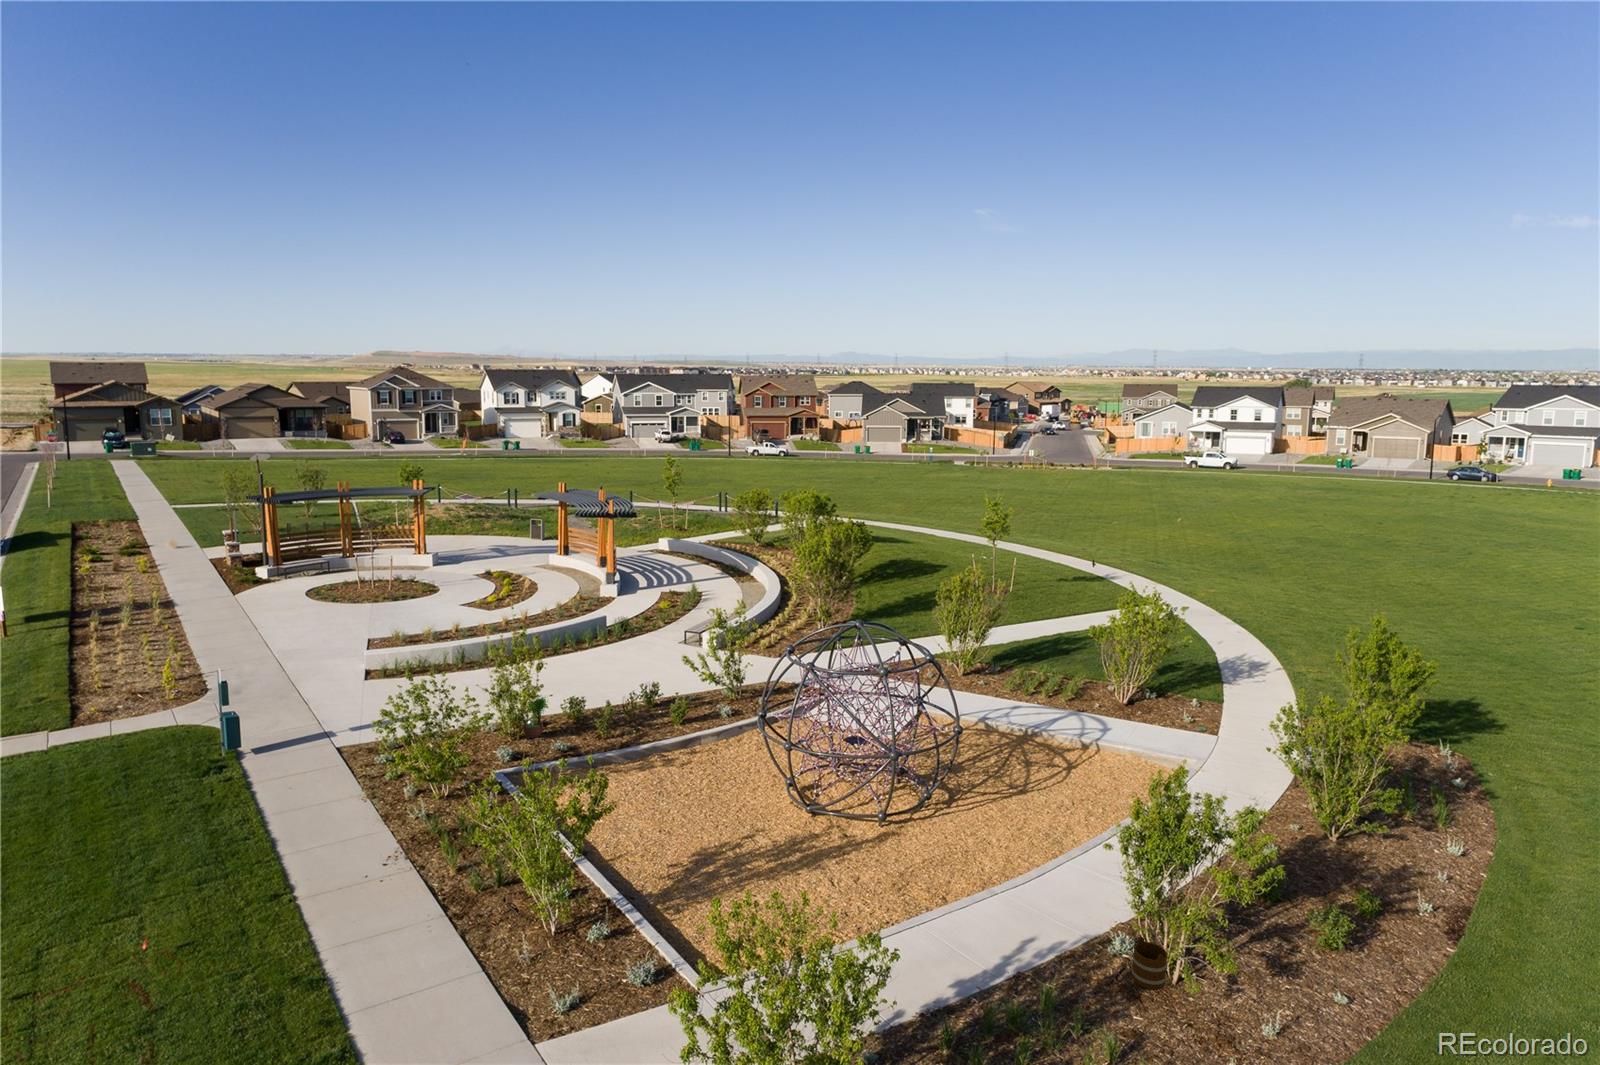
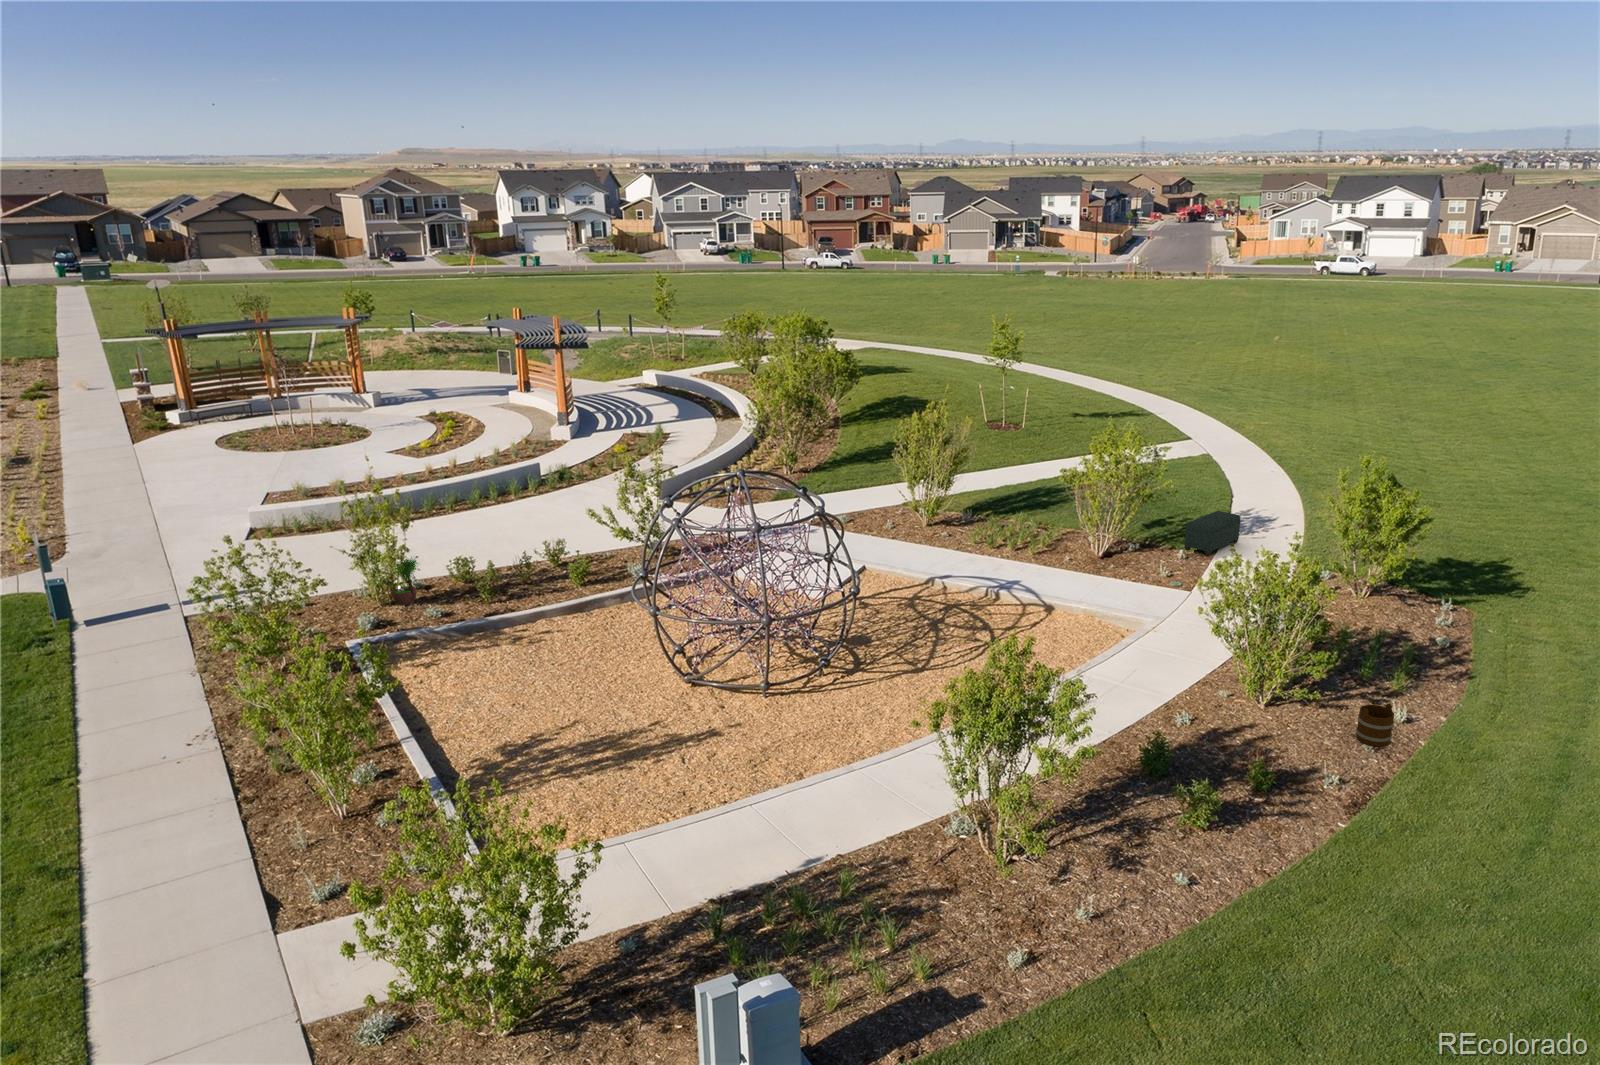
bench: none [1145,662,1184,697] -> present [1184,511,1241,556]
bucket: present [1132,937,1167,989] -> present [1356,704,1394,747]

